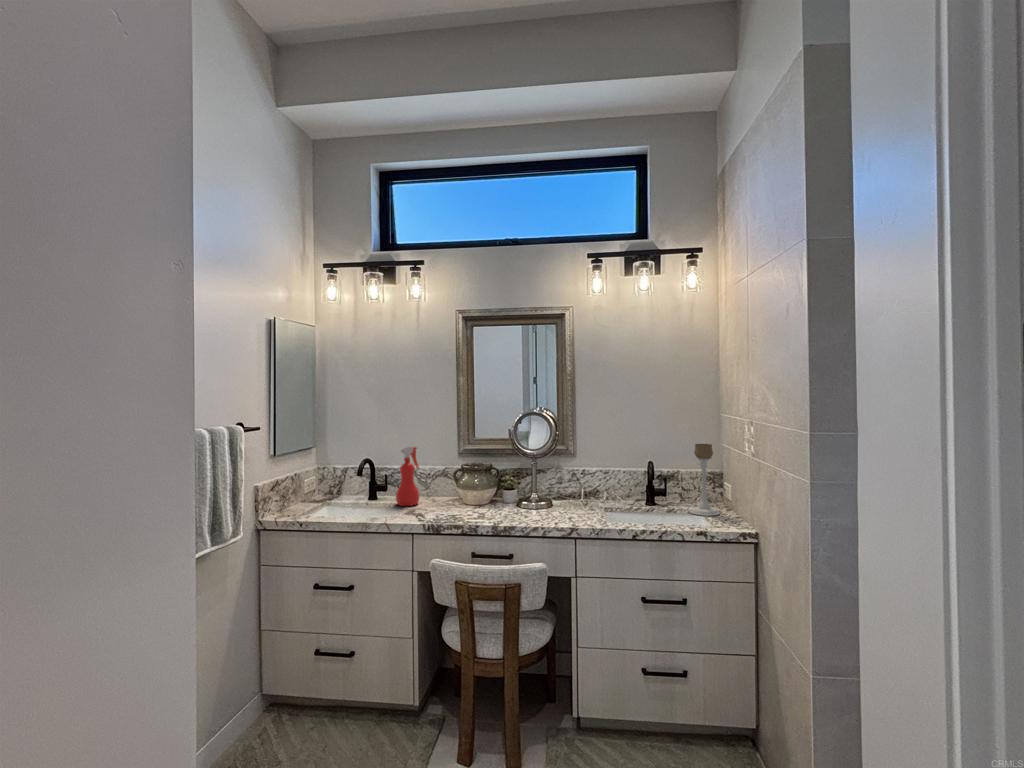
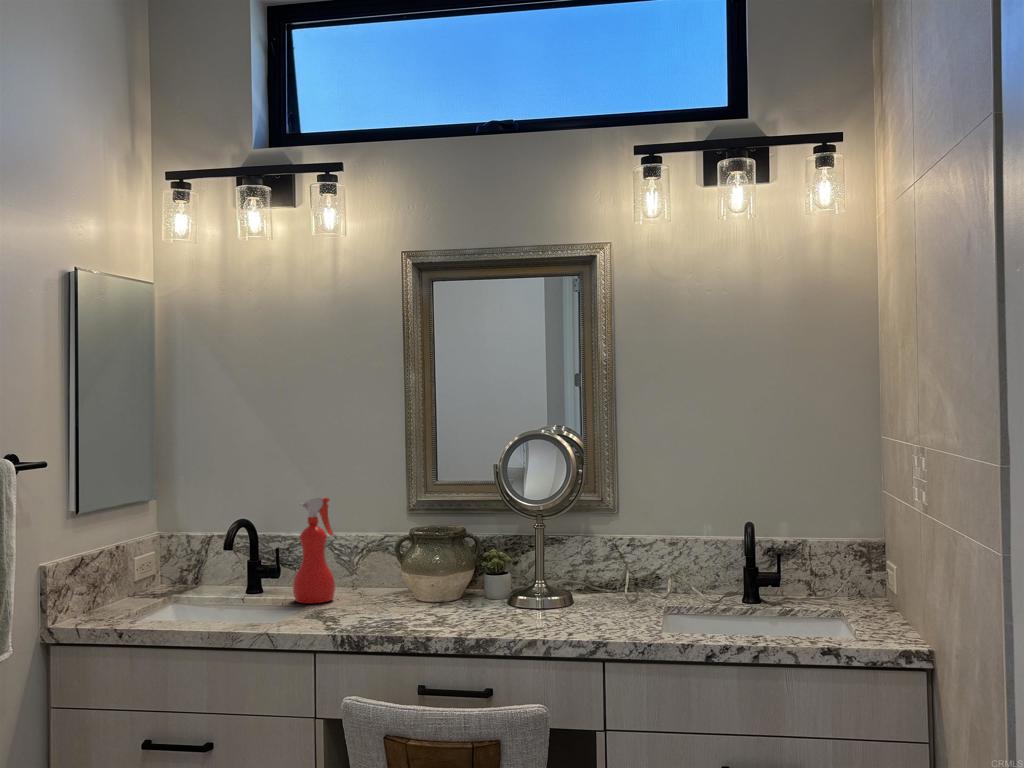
candle holder: present [690,444,719,516] -> none [820,490,873,622]

